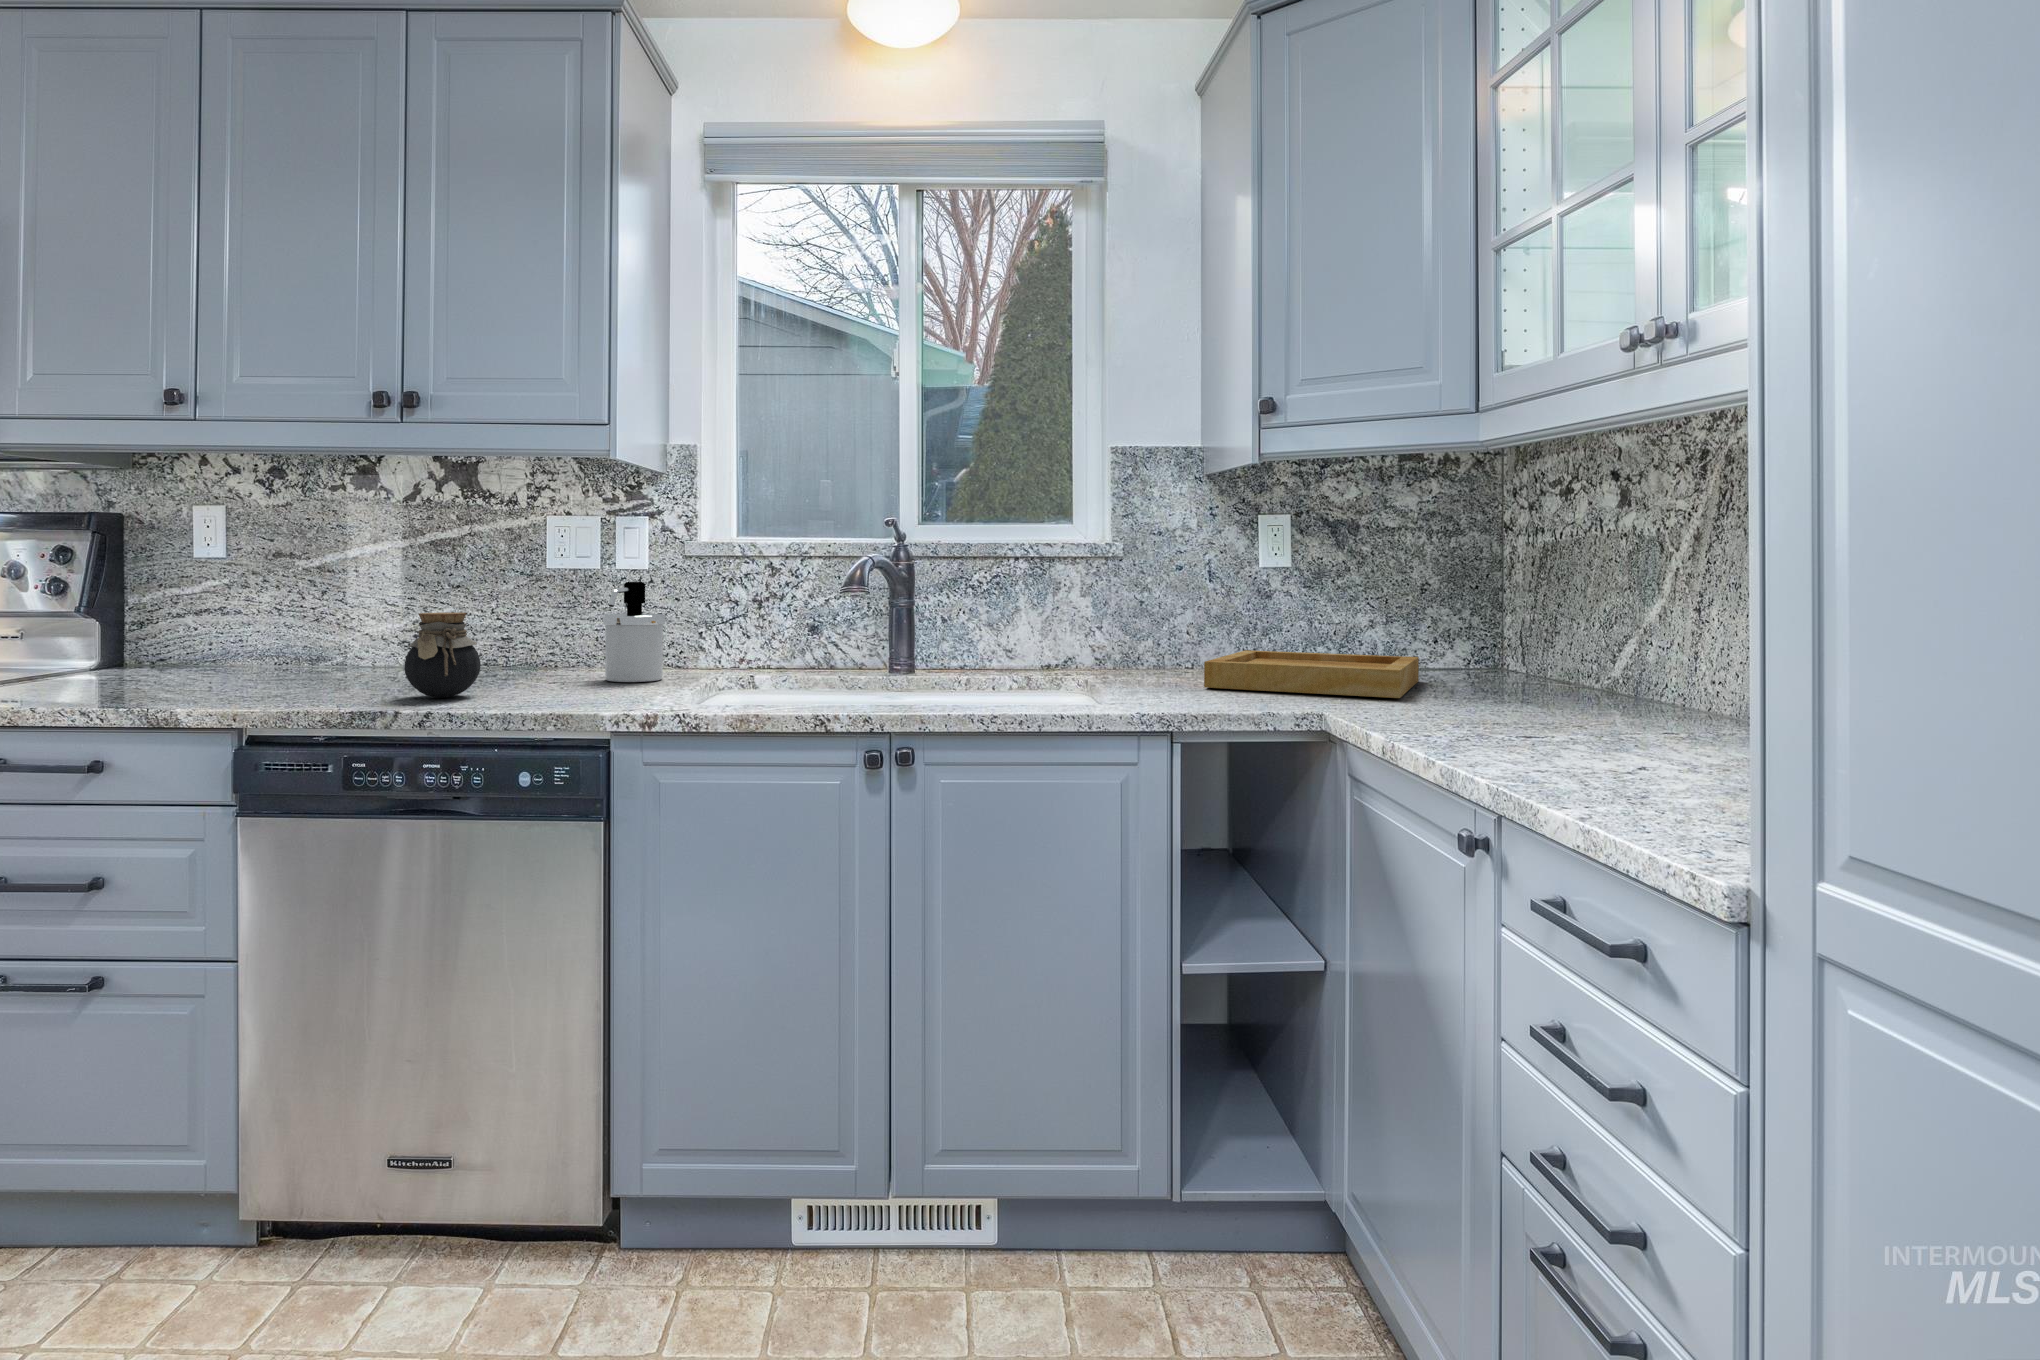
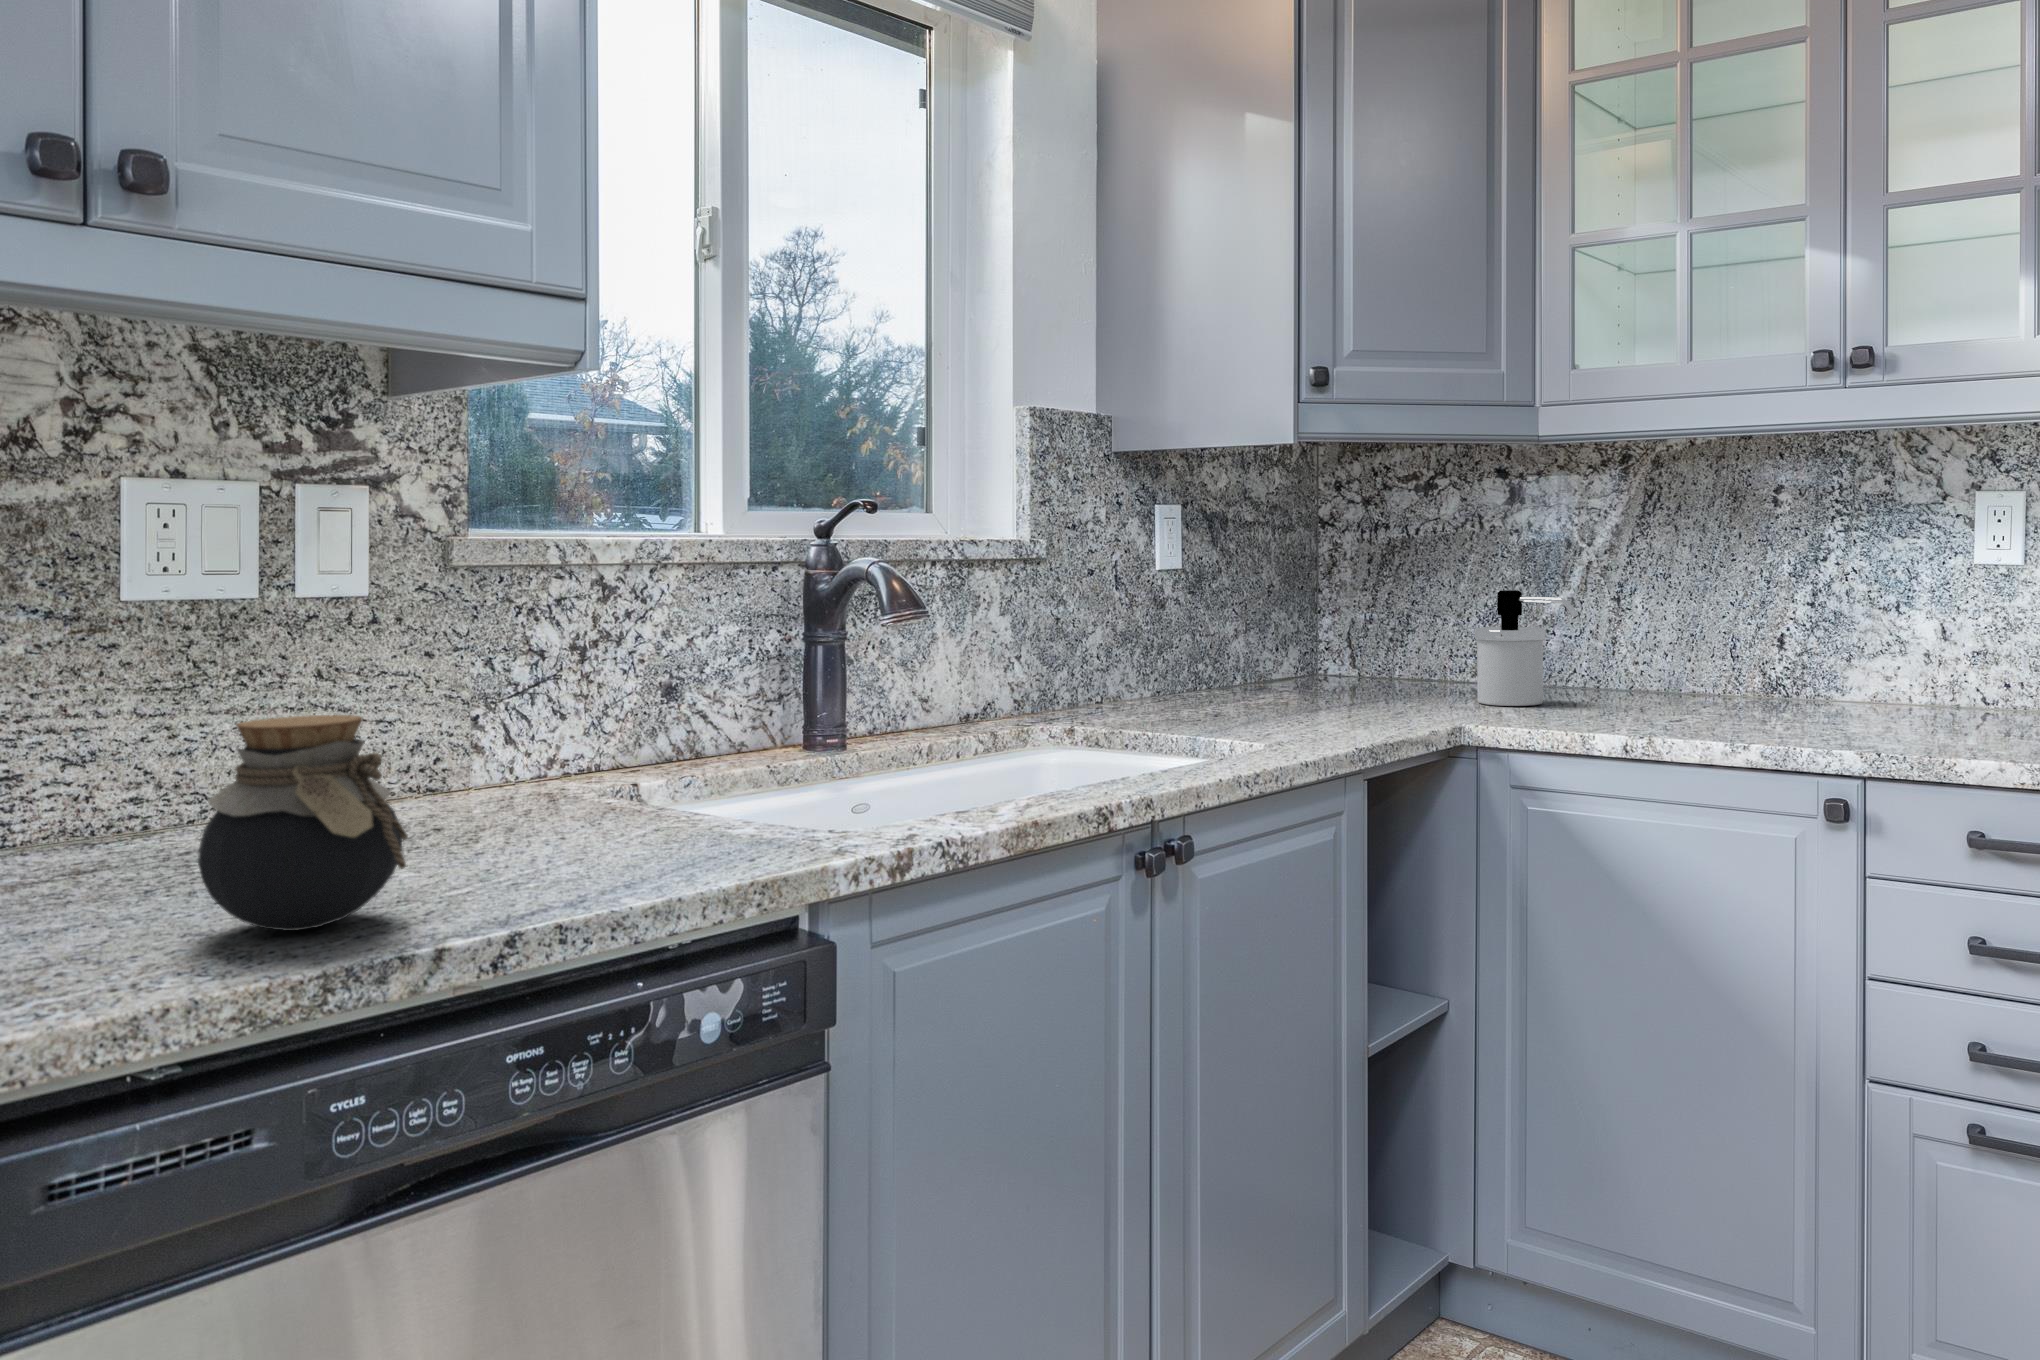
soap dispenser: present [603,582,665,682] -> present [1475,590,1578,706]
tray: present [1204,650,1419,698] -> none [1145,665,1417,719]

